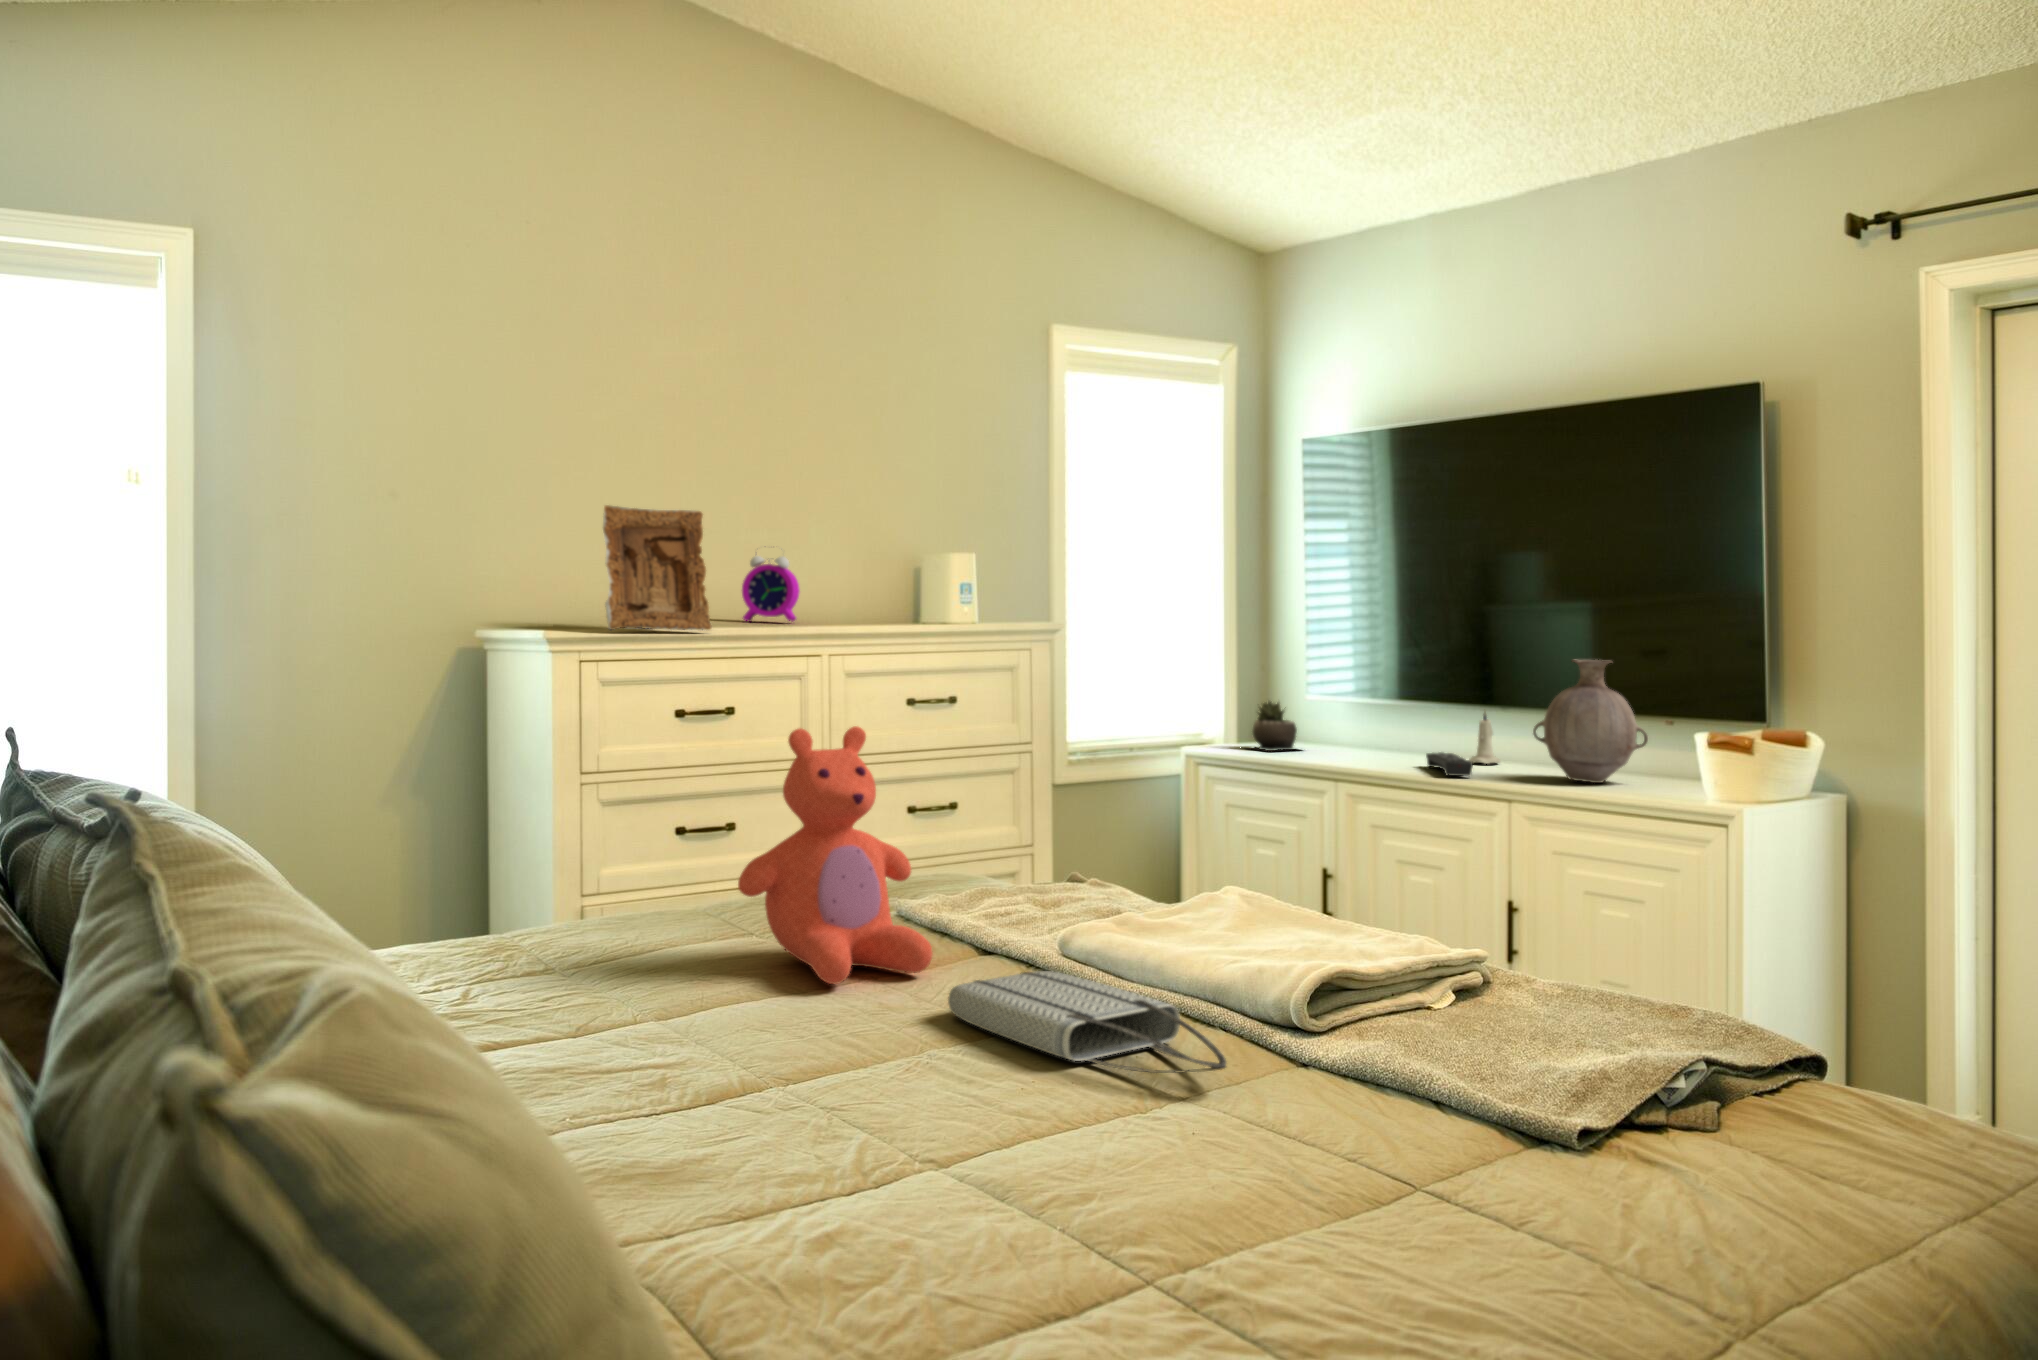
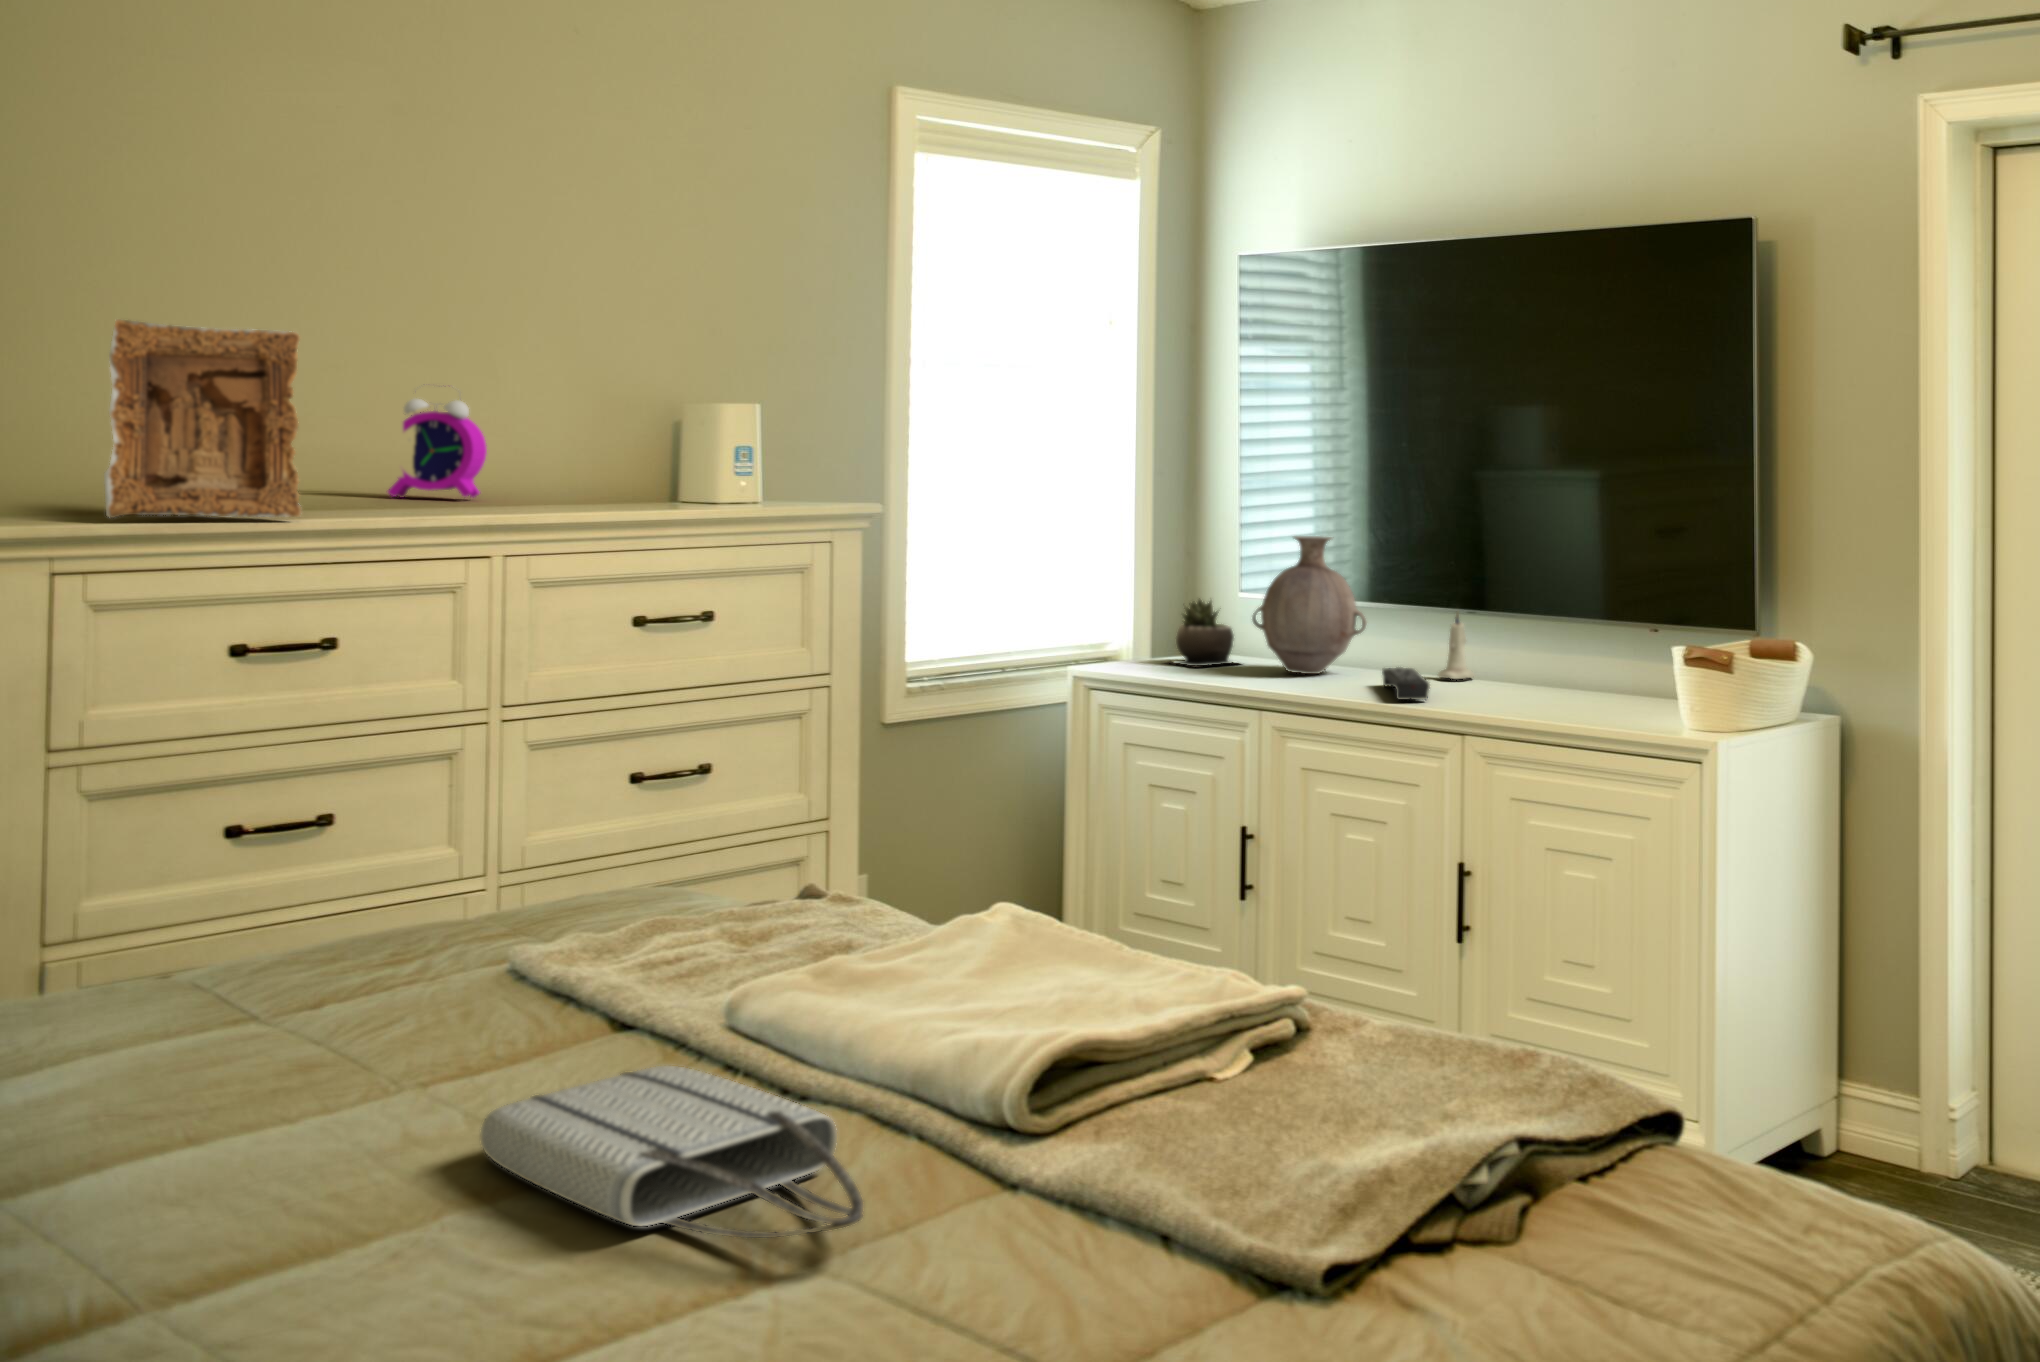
vase: present [1533,660,1648,783] -> present [1252,536,1366,674]
teddy bear: present [738,726,933,984] -> none [158,693,500,1115]

